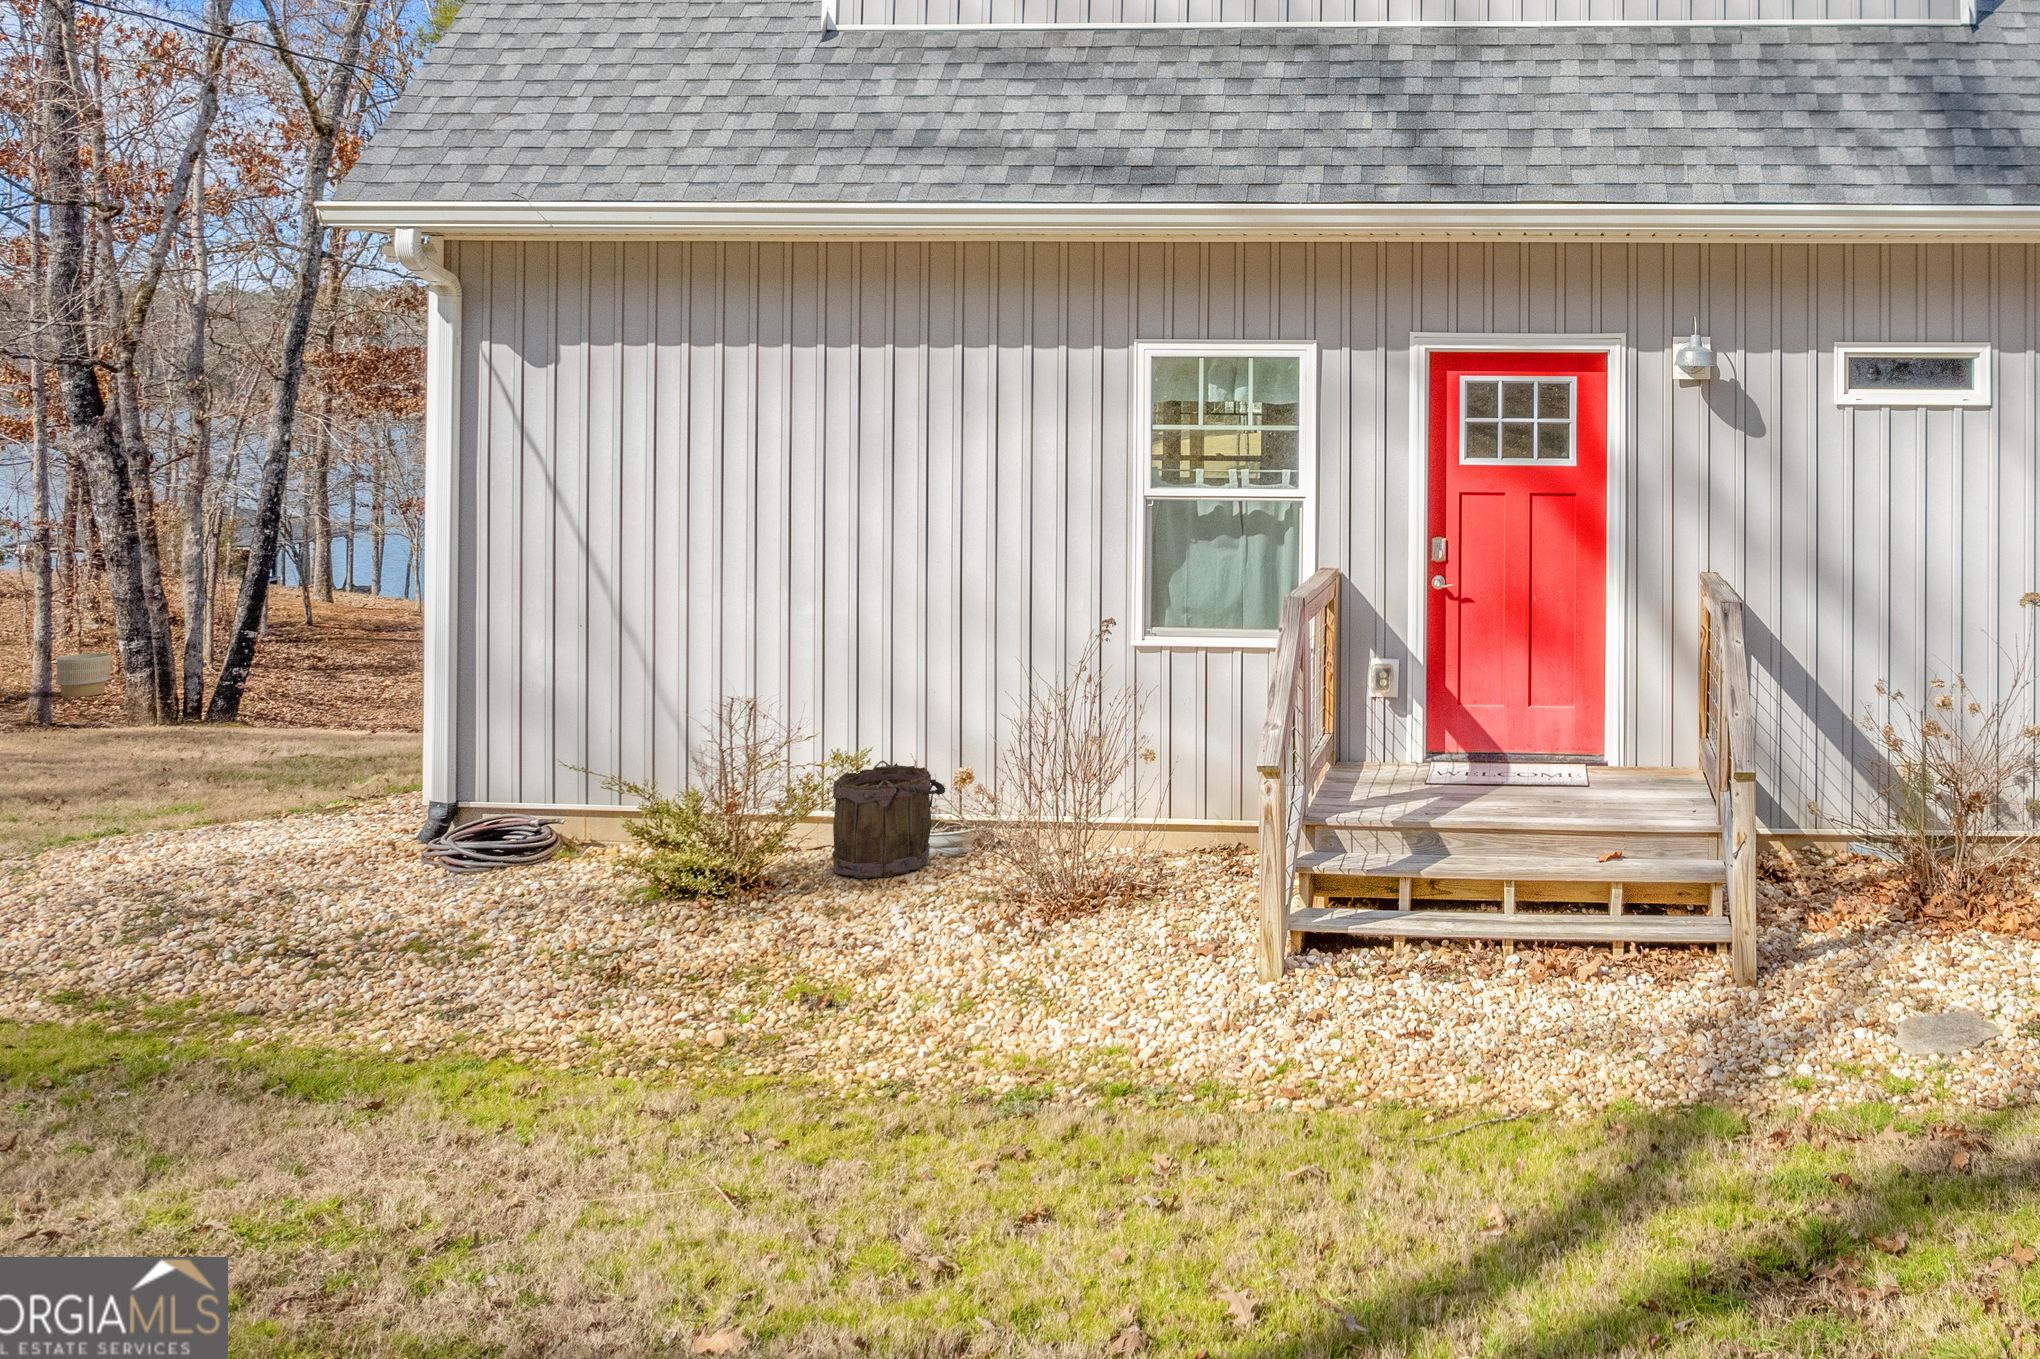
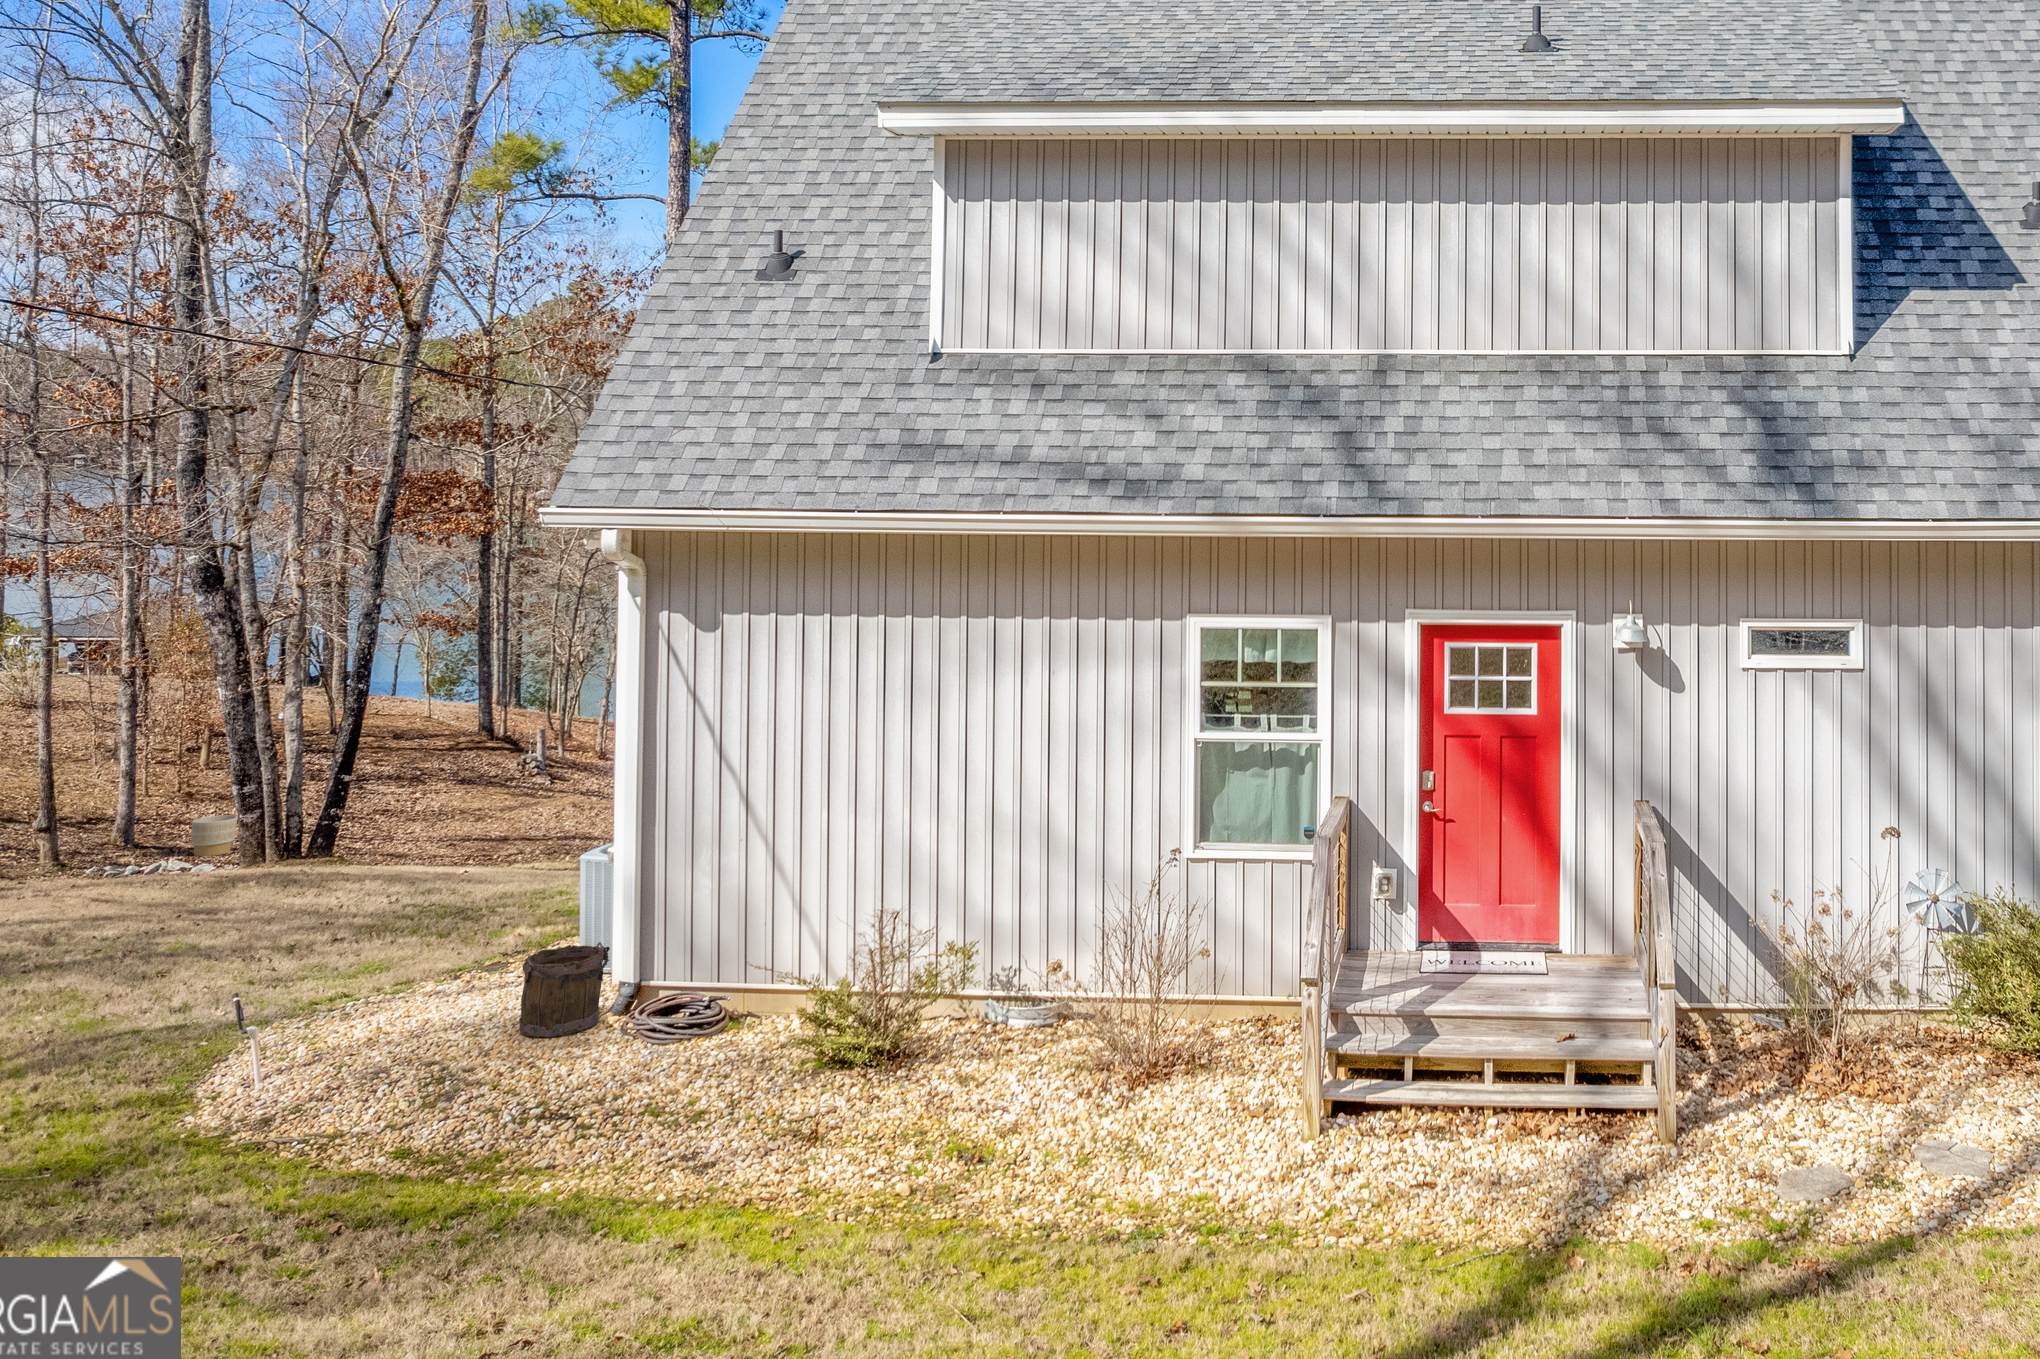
bucket: present [832,761,945,878] -> present [519,942,610,1038]

